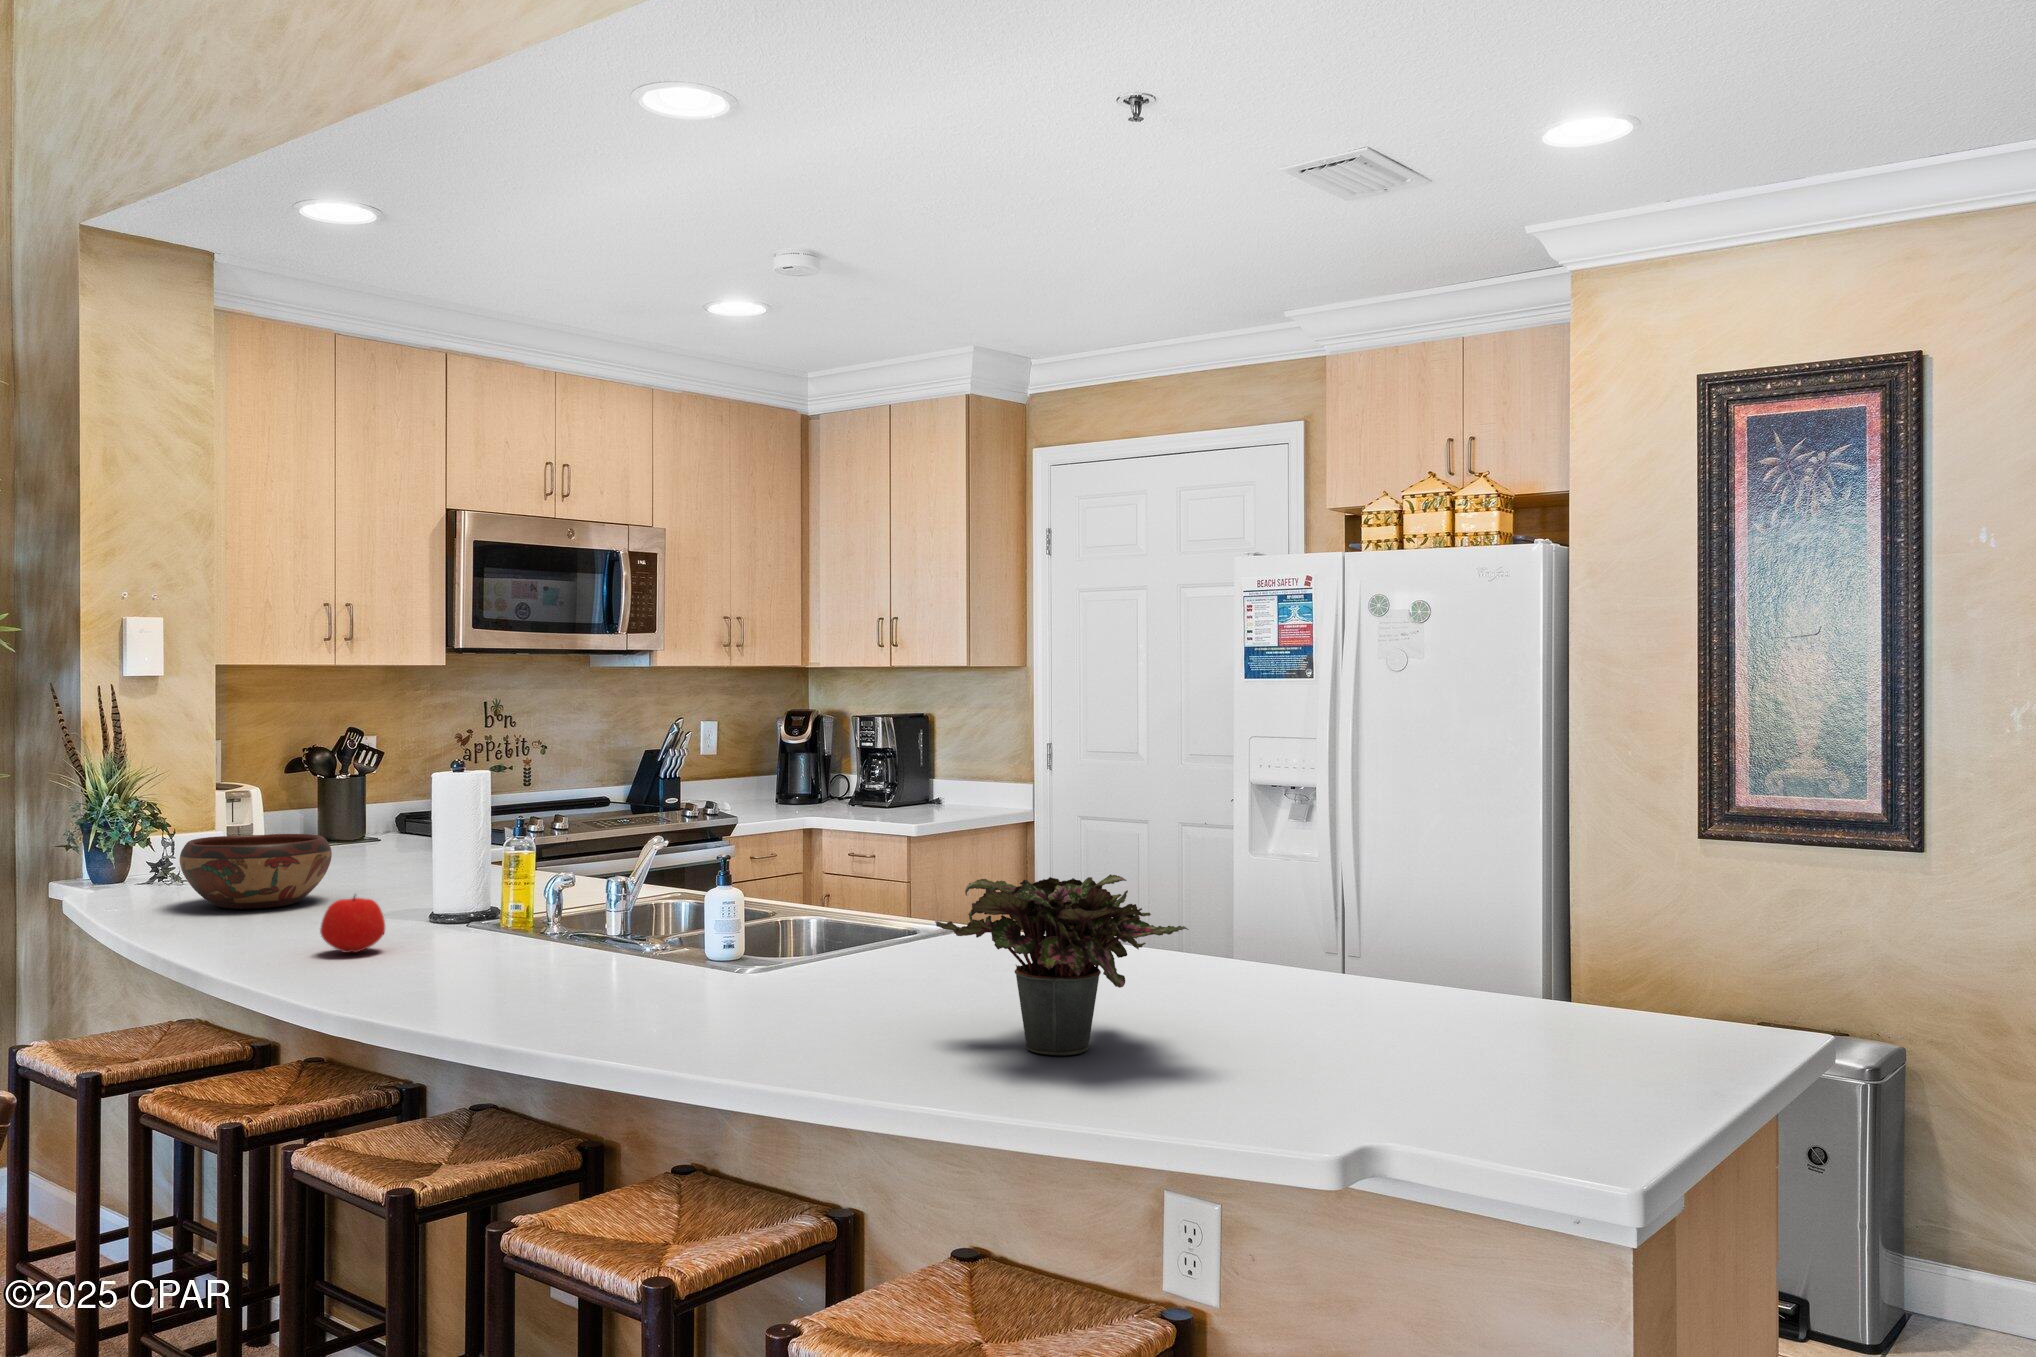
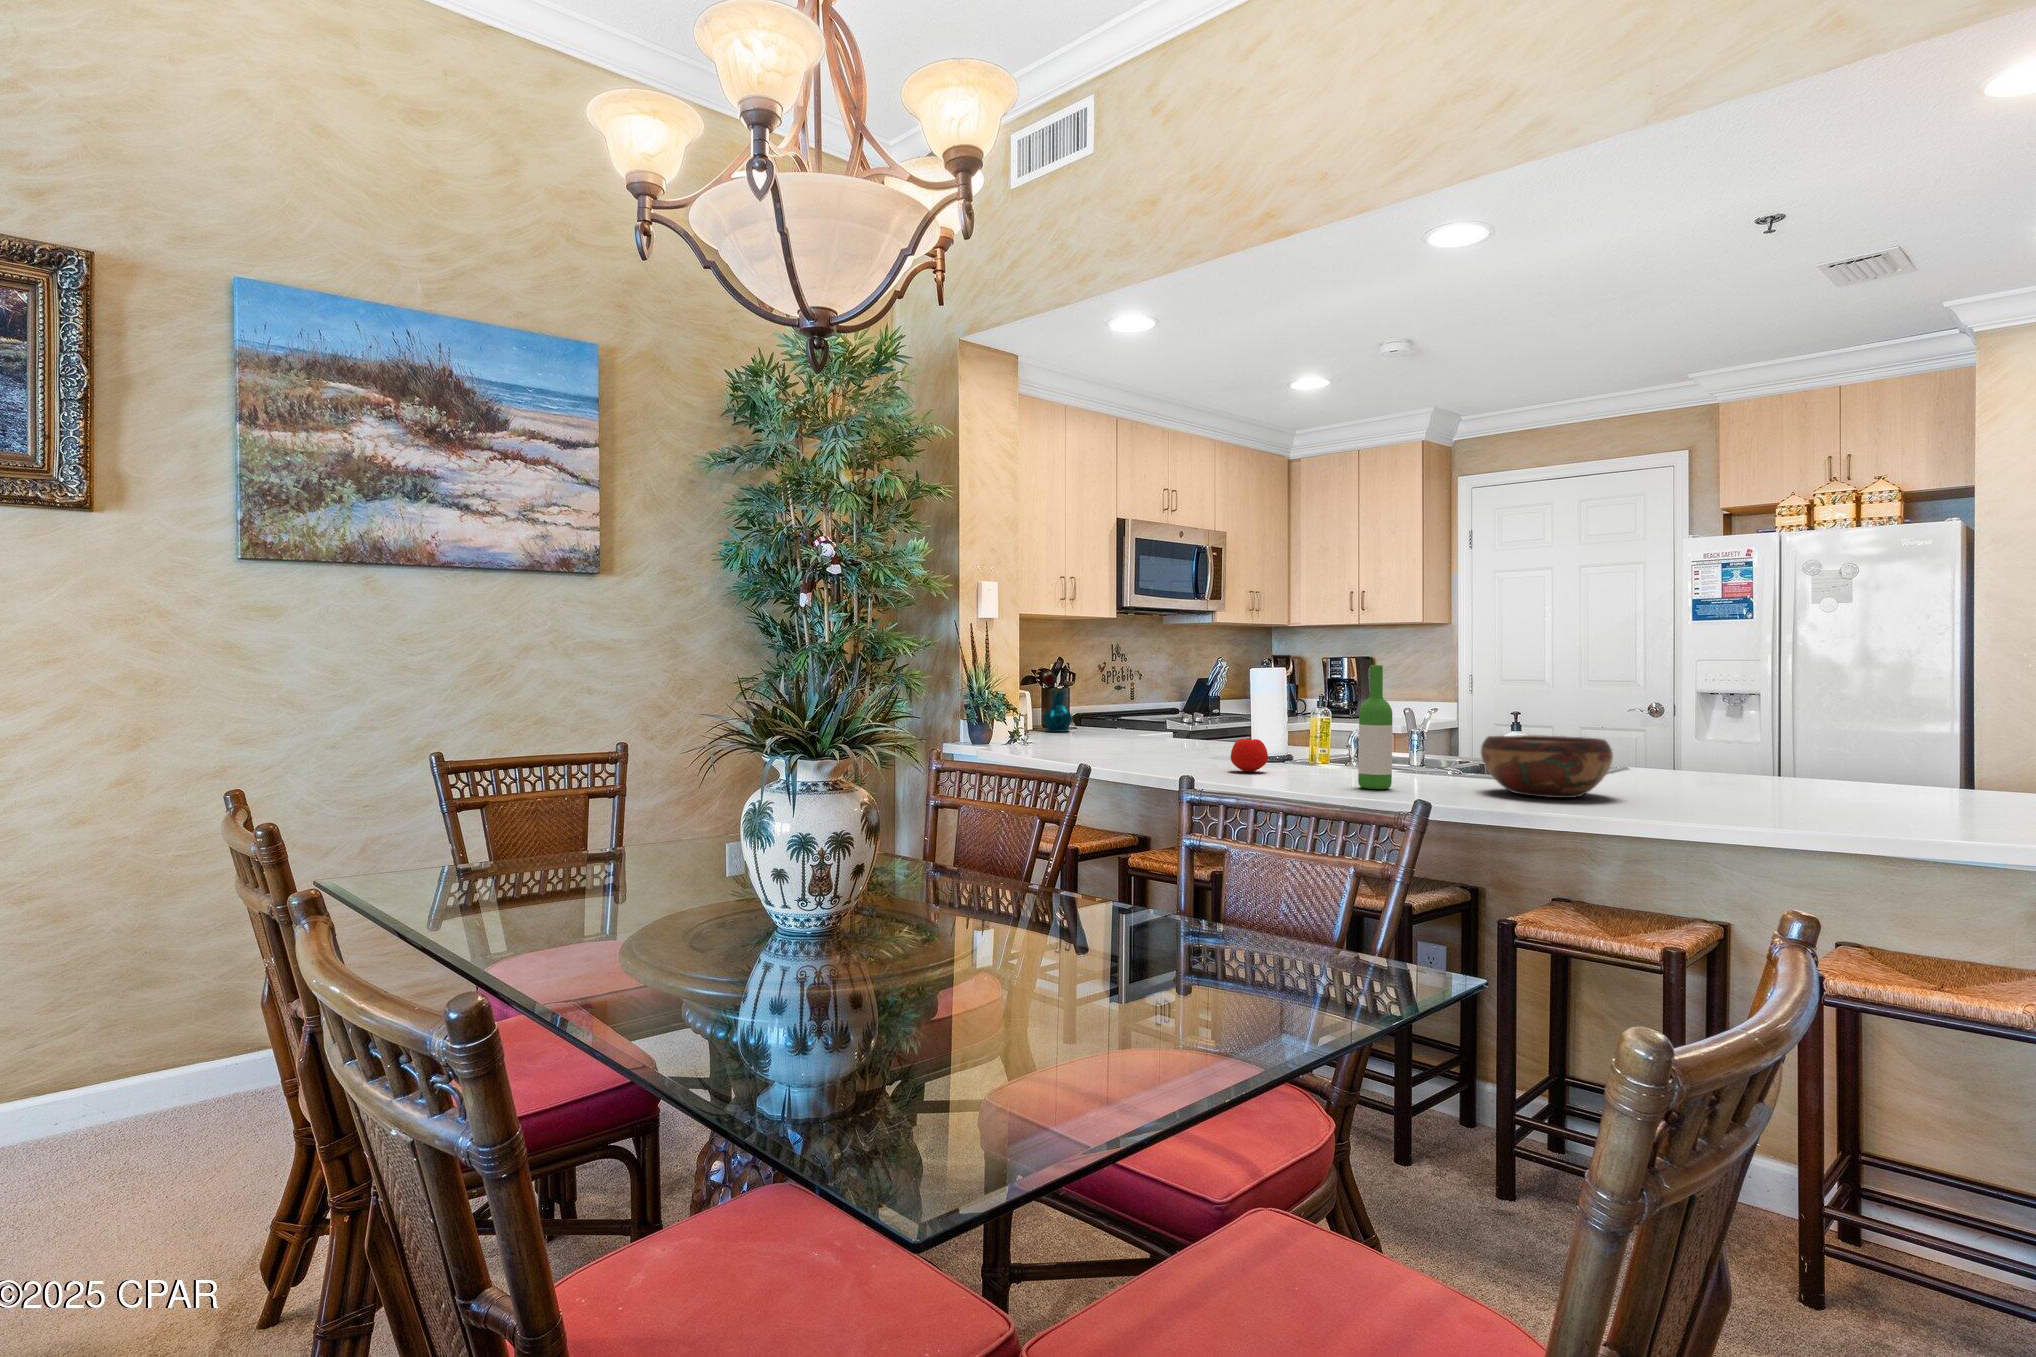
vase: none [318,754,371,847] -> present [1042,674,1073,732]
wine bottle: none [416,793,471,998] -> present [1358,665,1392,789]
decorative bowl: present [180,834,332,909] -> present [1481,735,1613,798]
potted plant: present [935,874,1188,1055] -> none [1761,707,1980,819]

